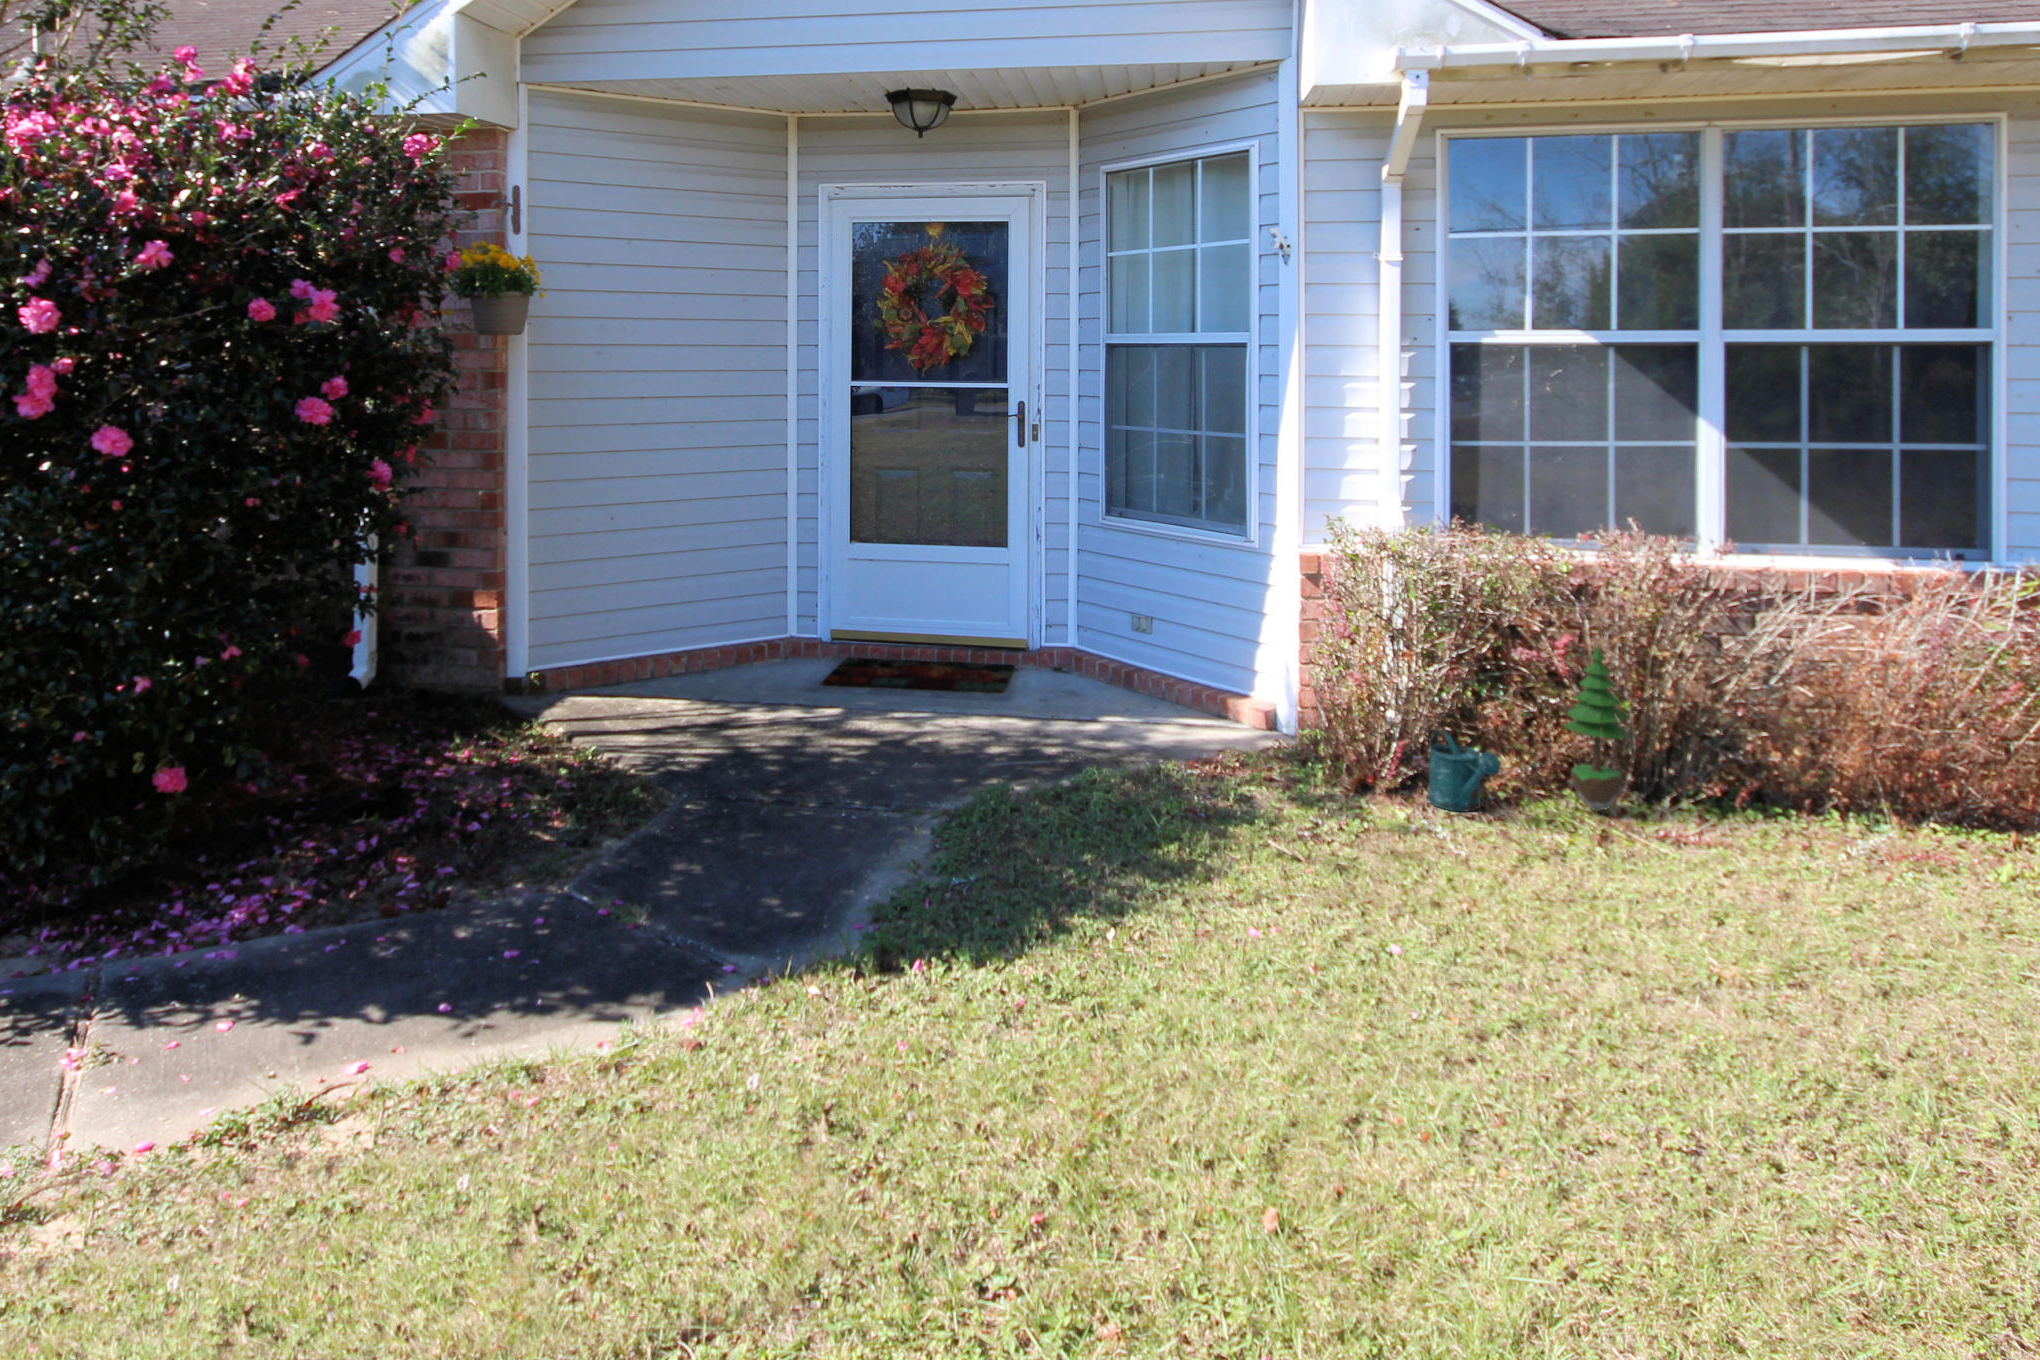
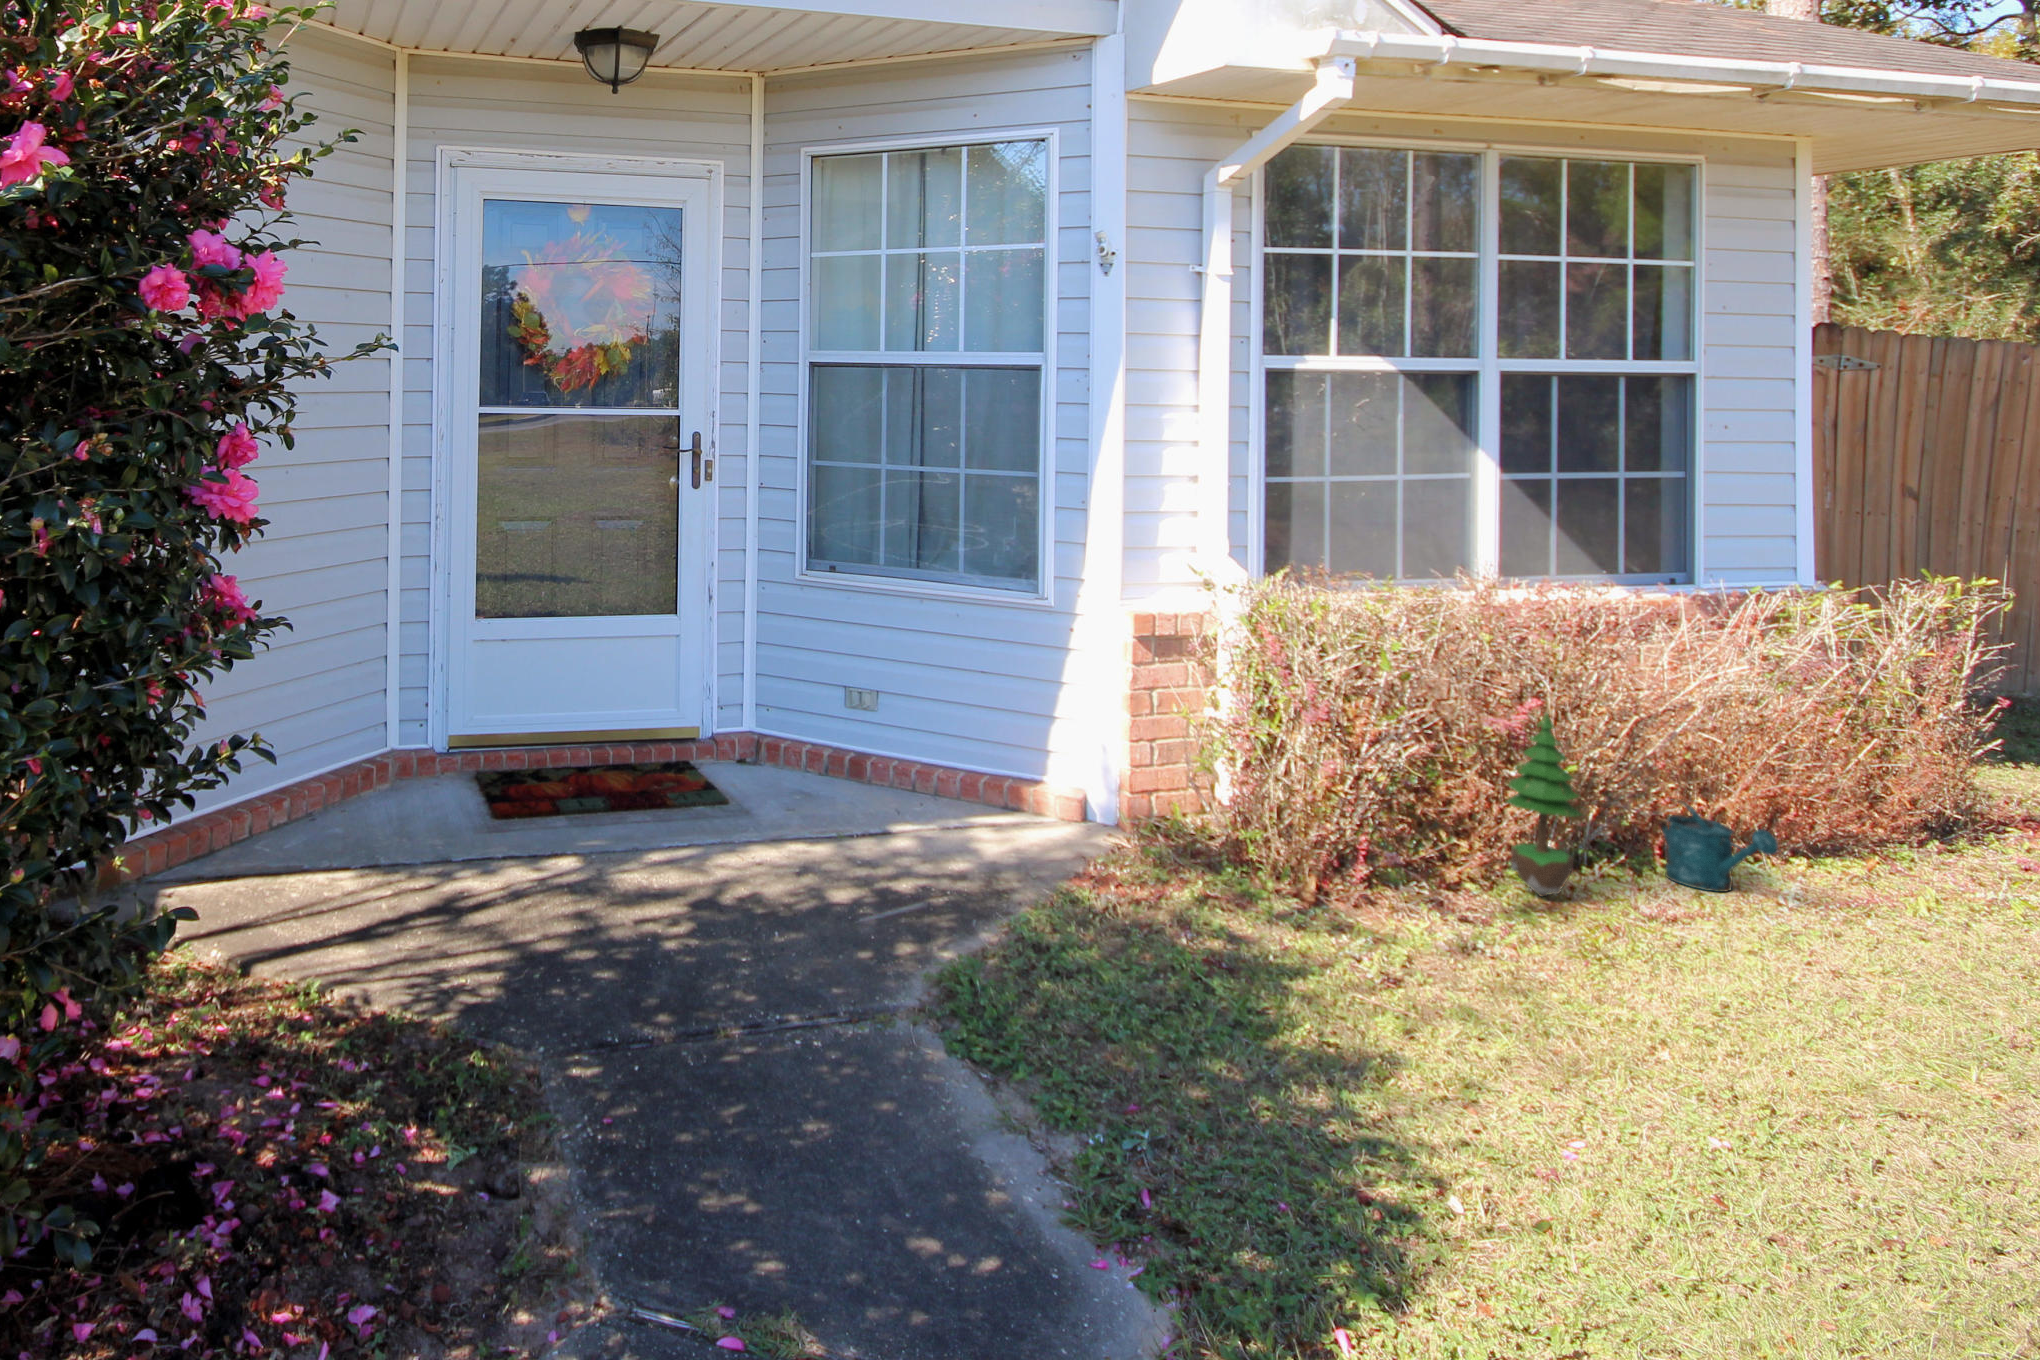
watering can: present [1428,730,1501,812] -> present [1660,799,1778,892]

